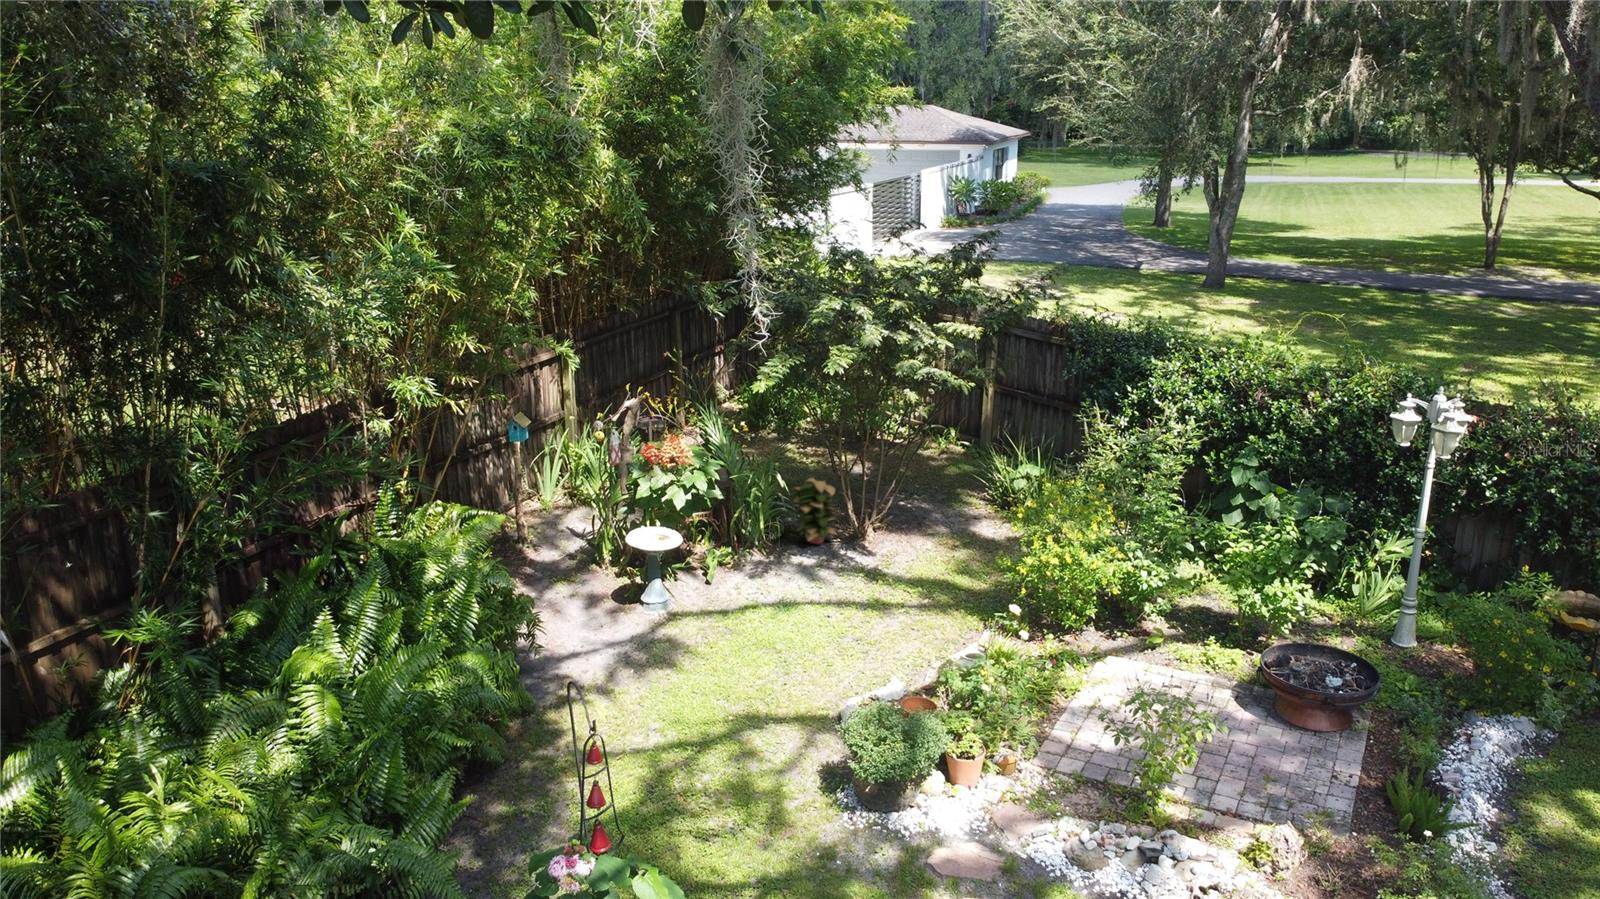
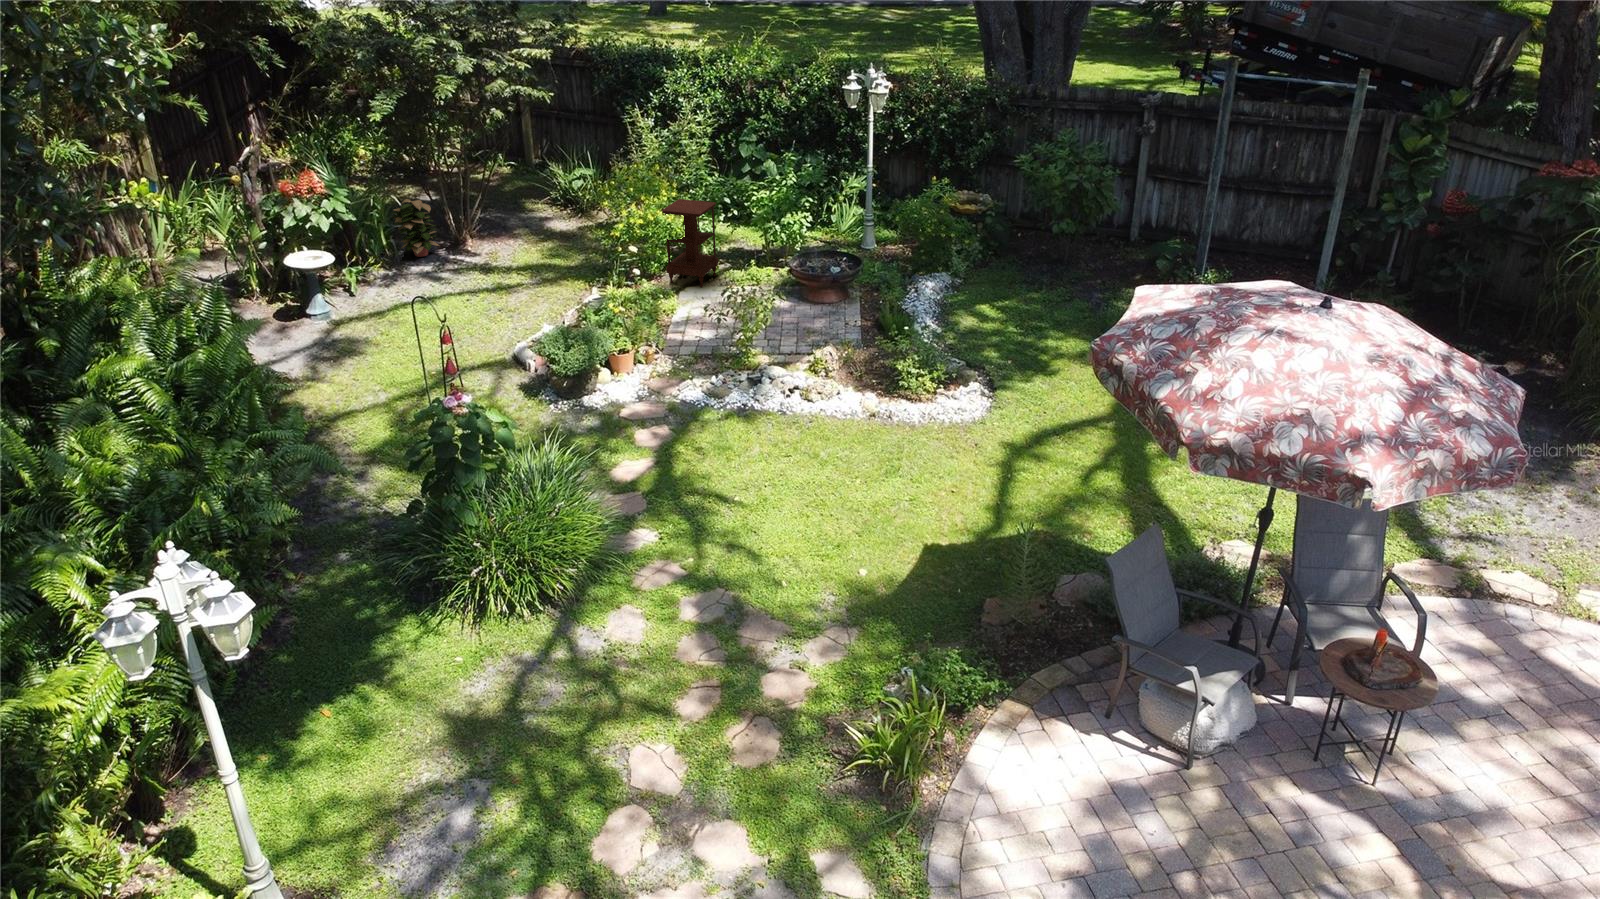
side table: none [1086,534,1171,659] -> present [662,199,718,287]

